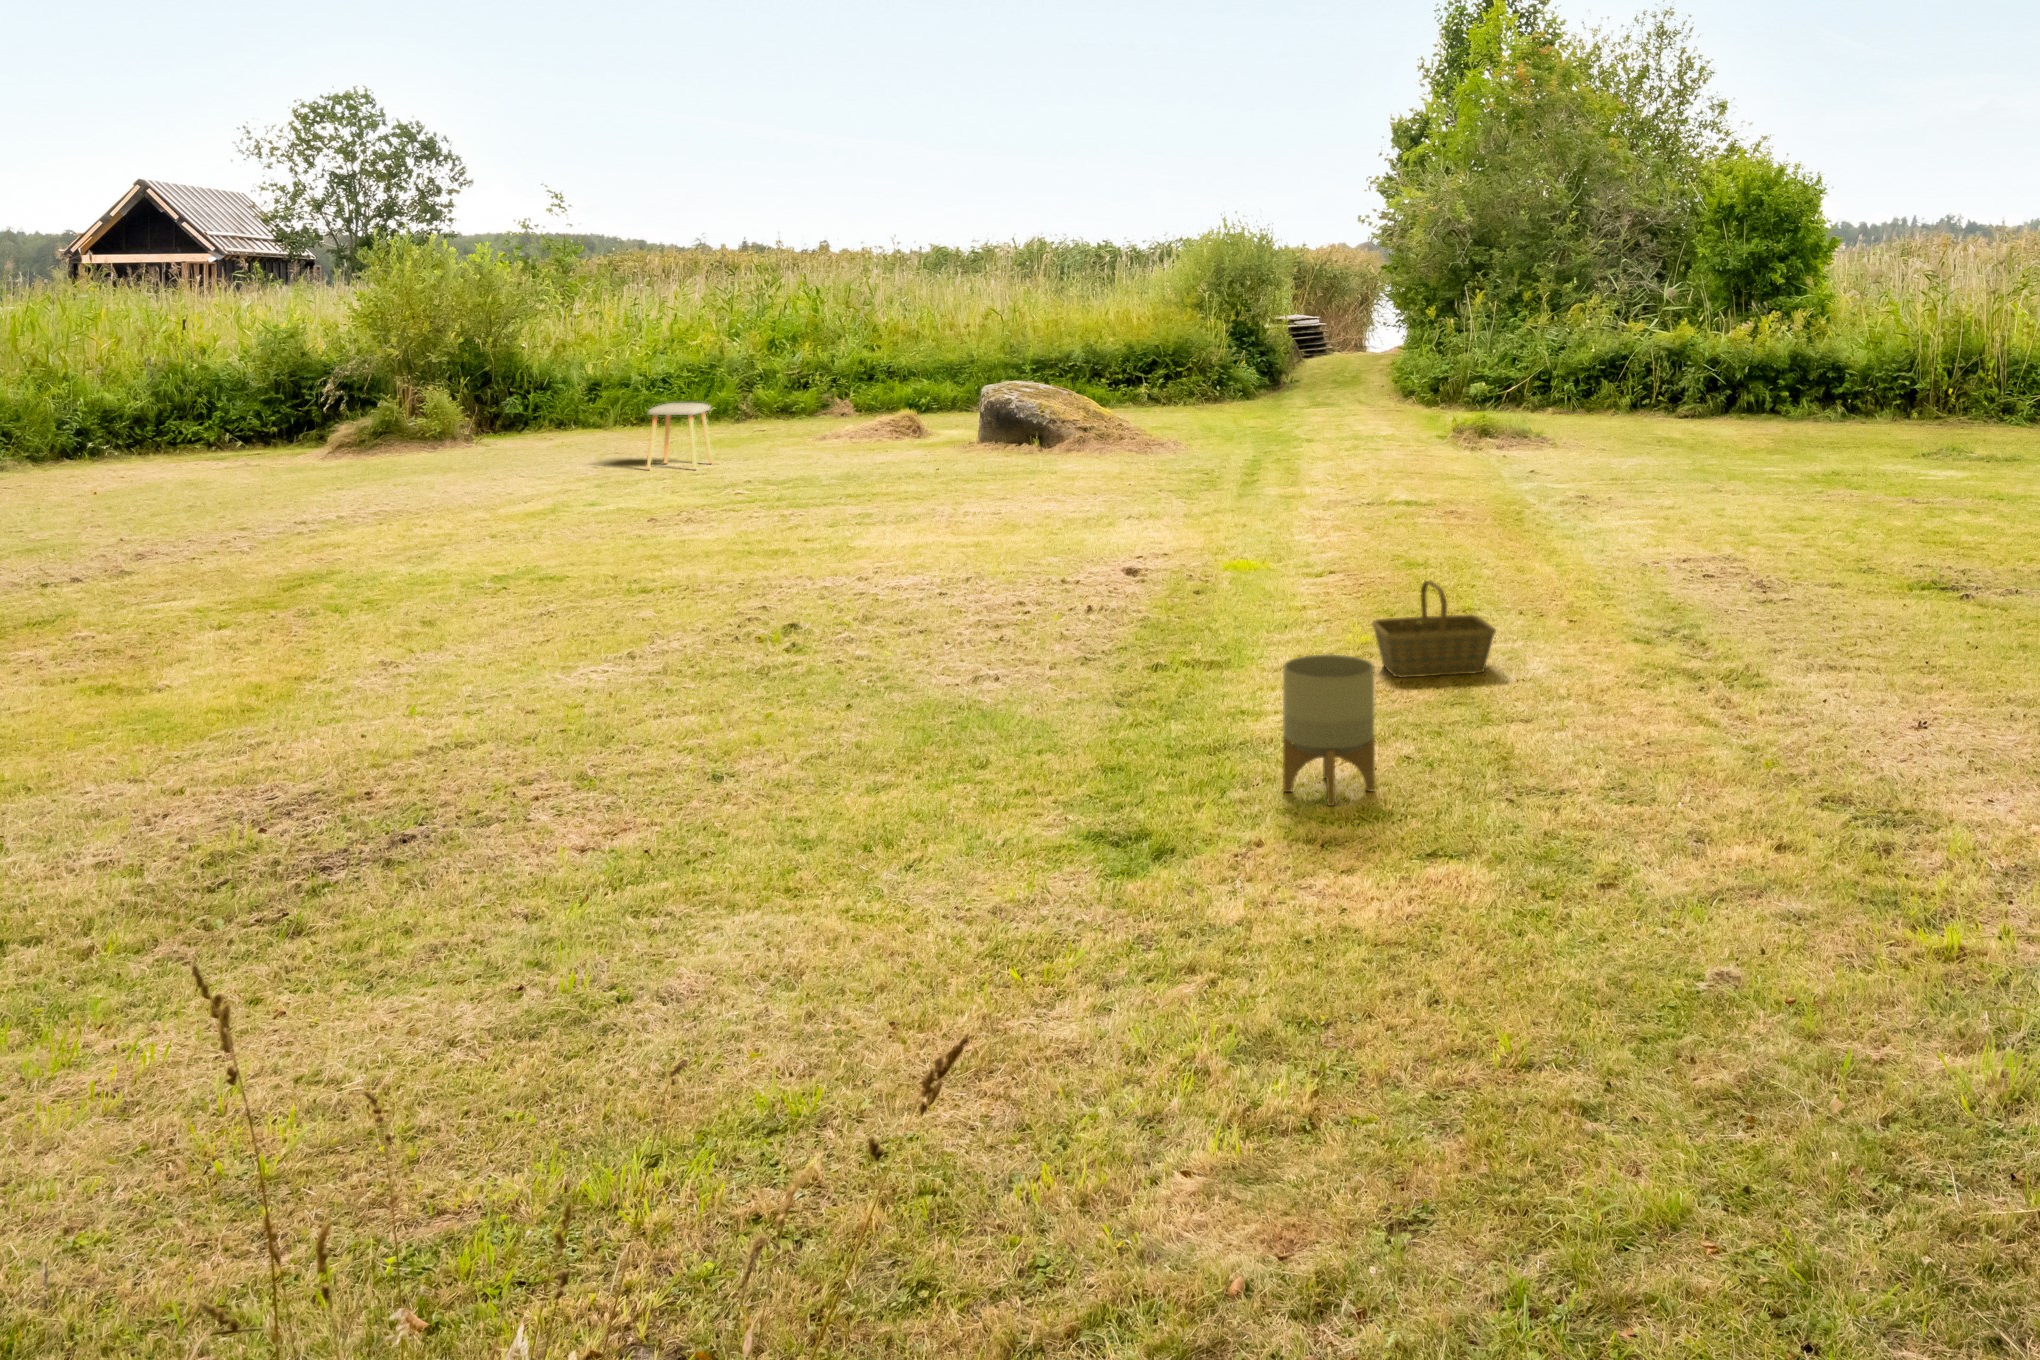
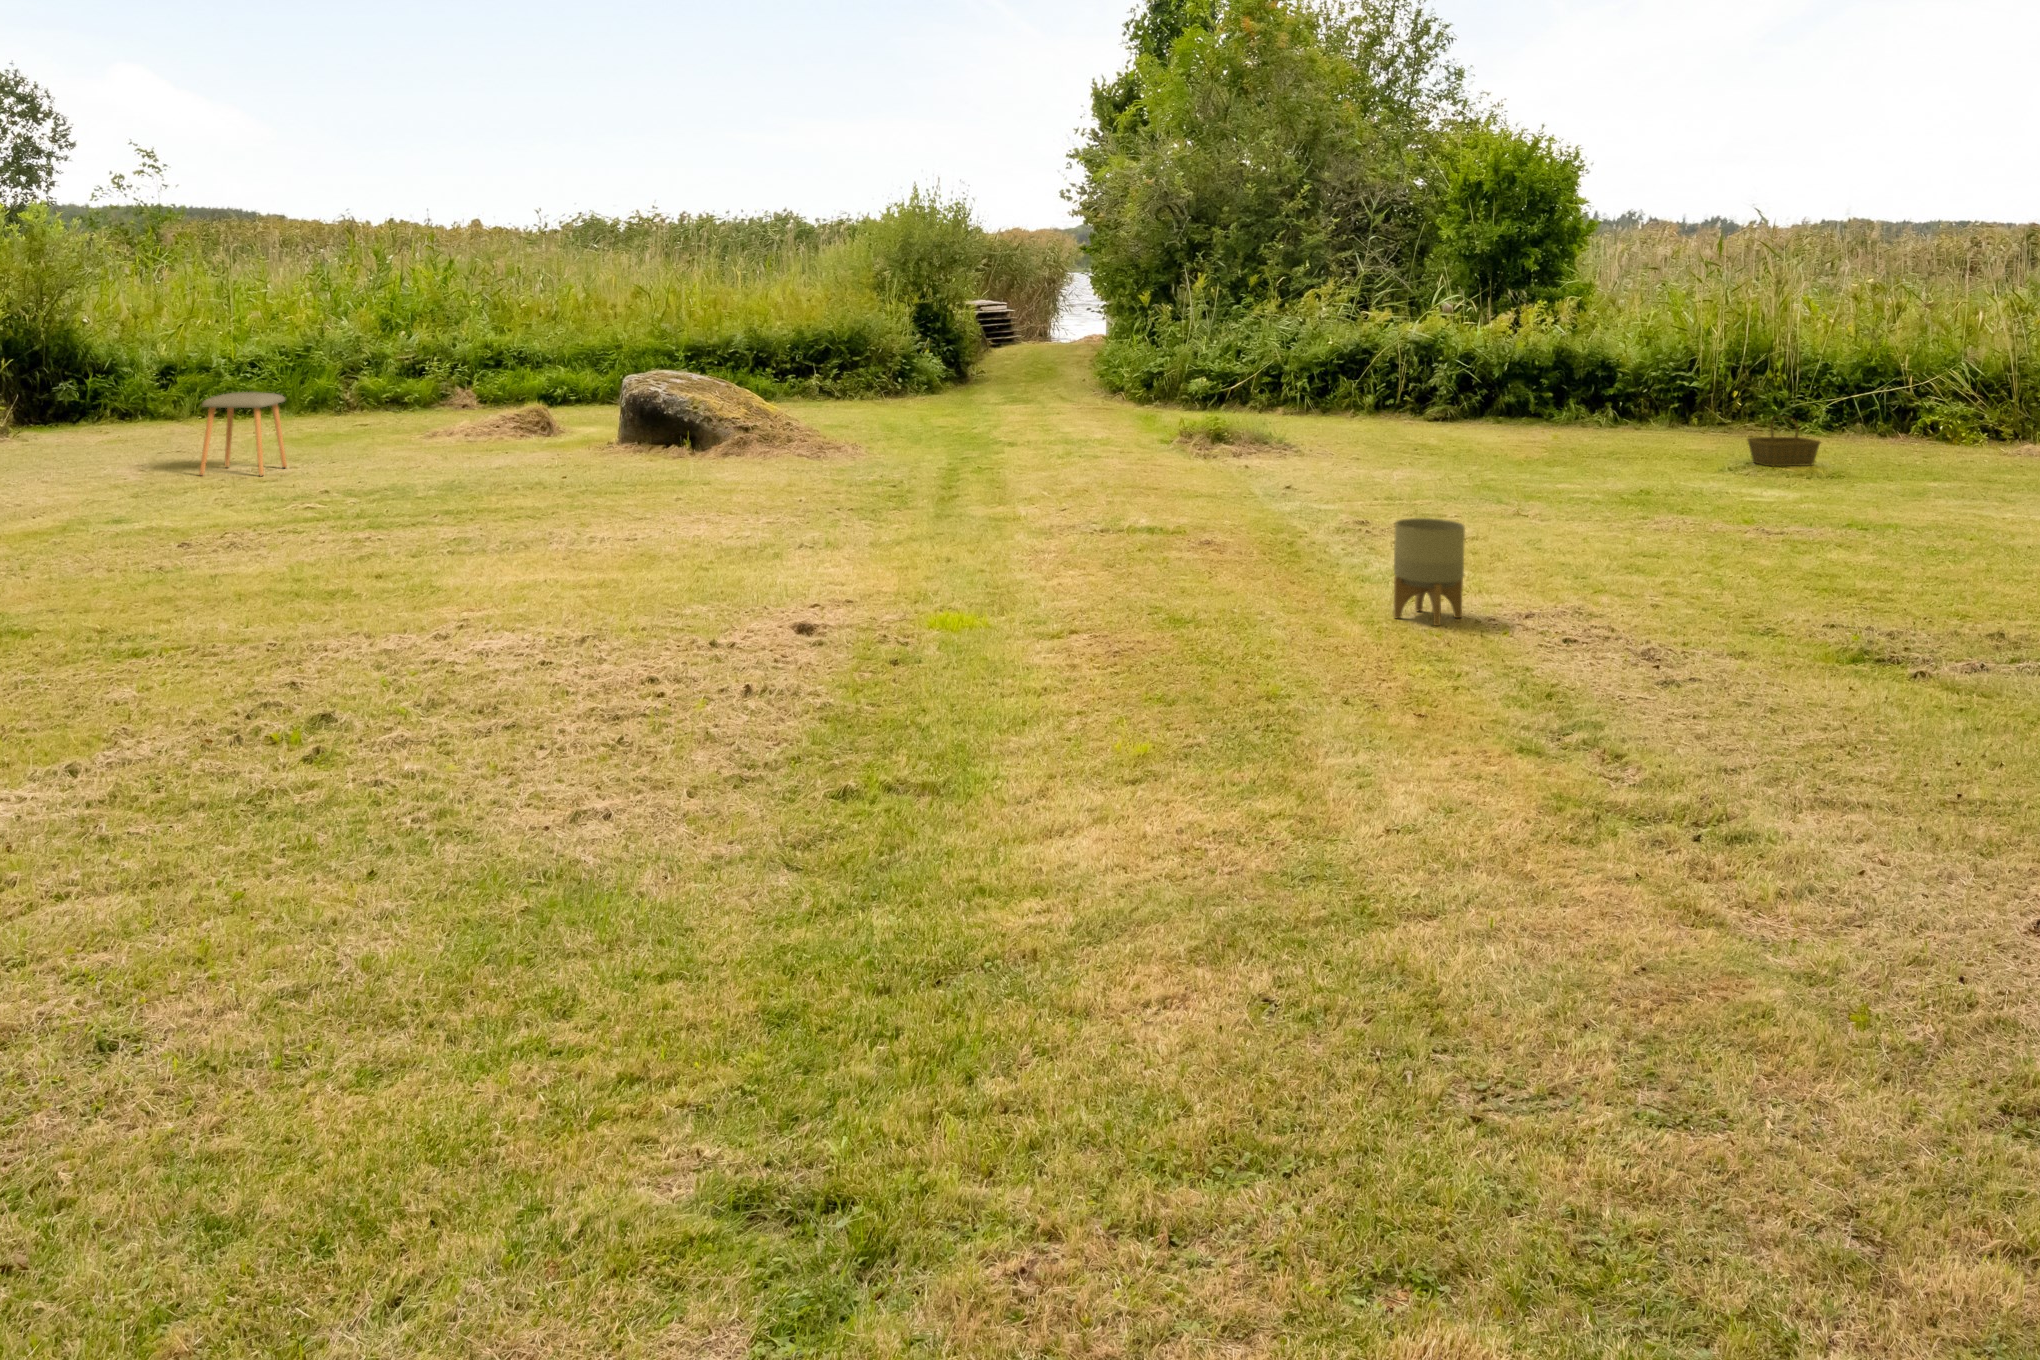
basket: present [1372,581,1496,677] -> present [1747,417,1821,466]
planter: present [1283,654,1375,806] -> present [1393,518,1465,626]

